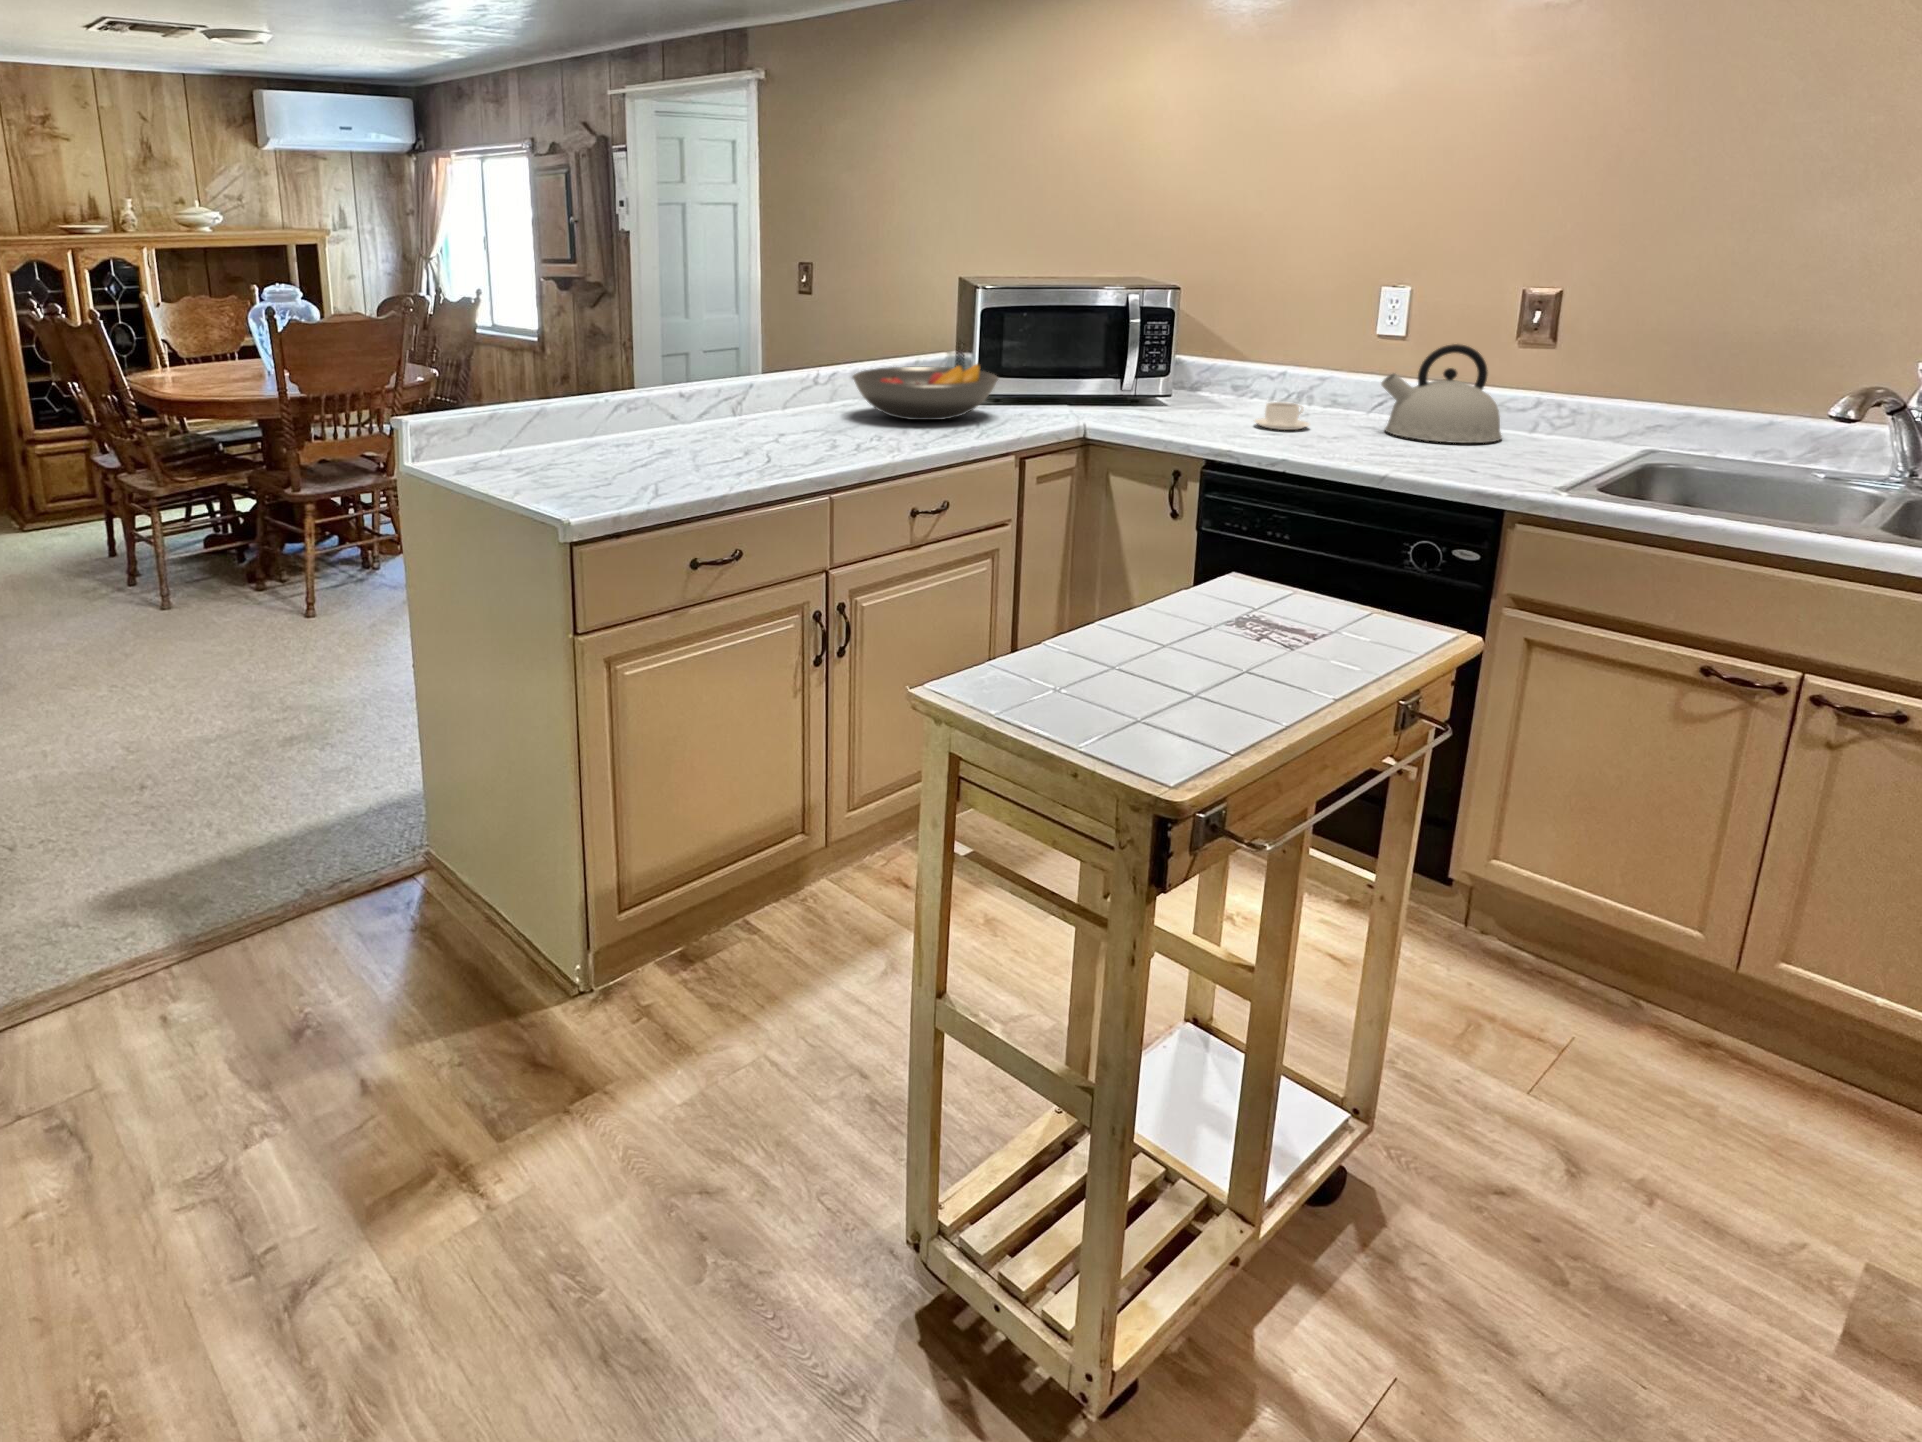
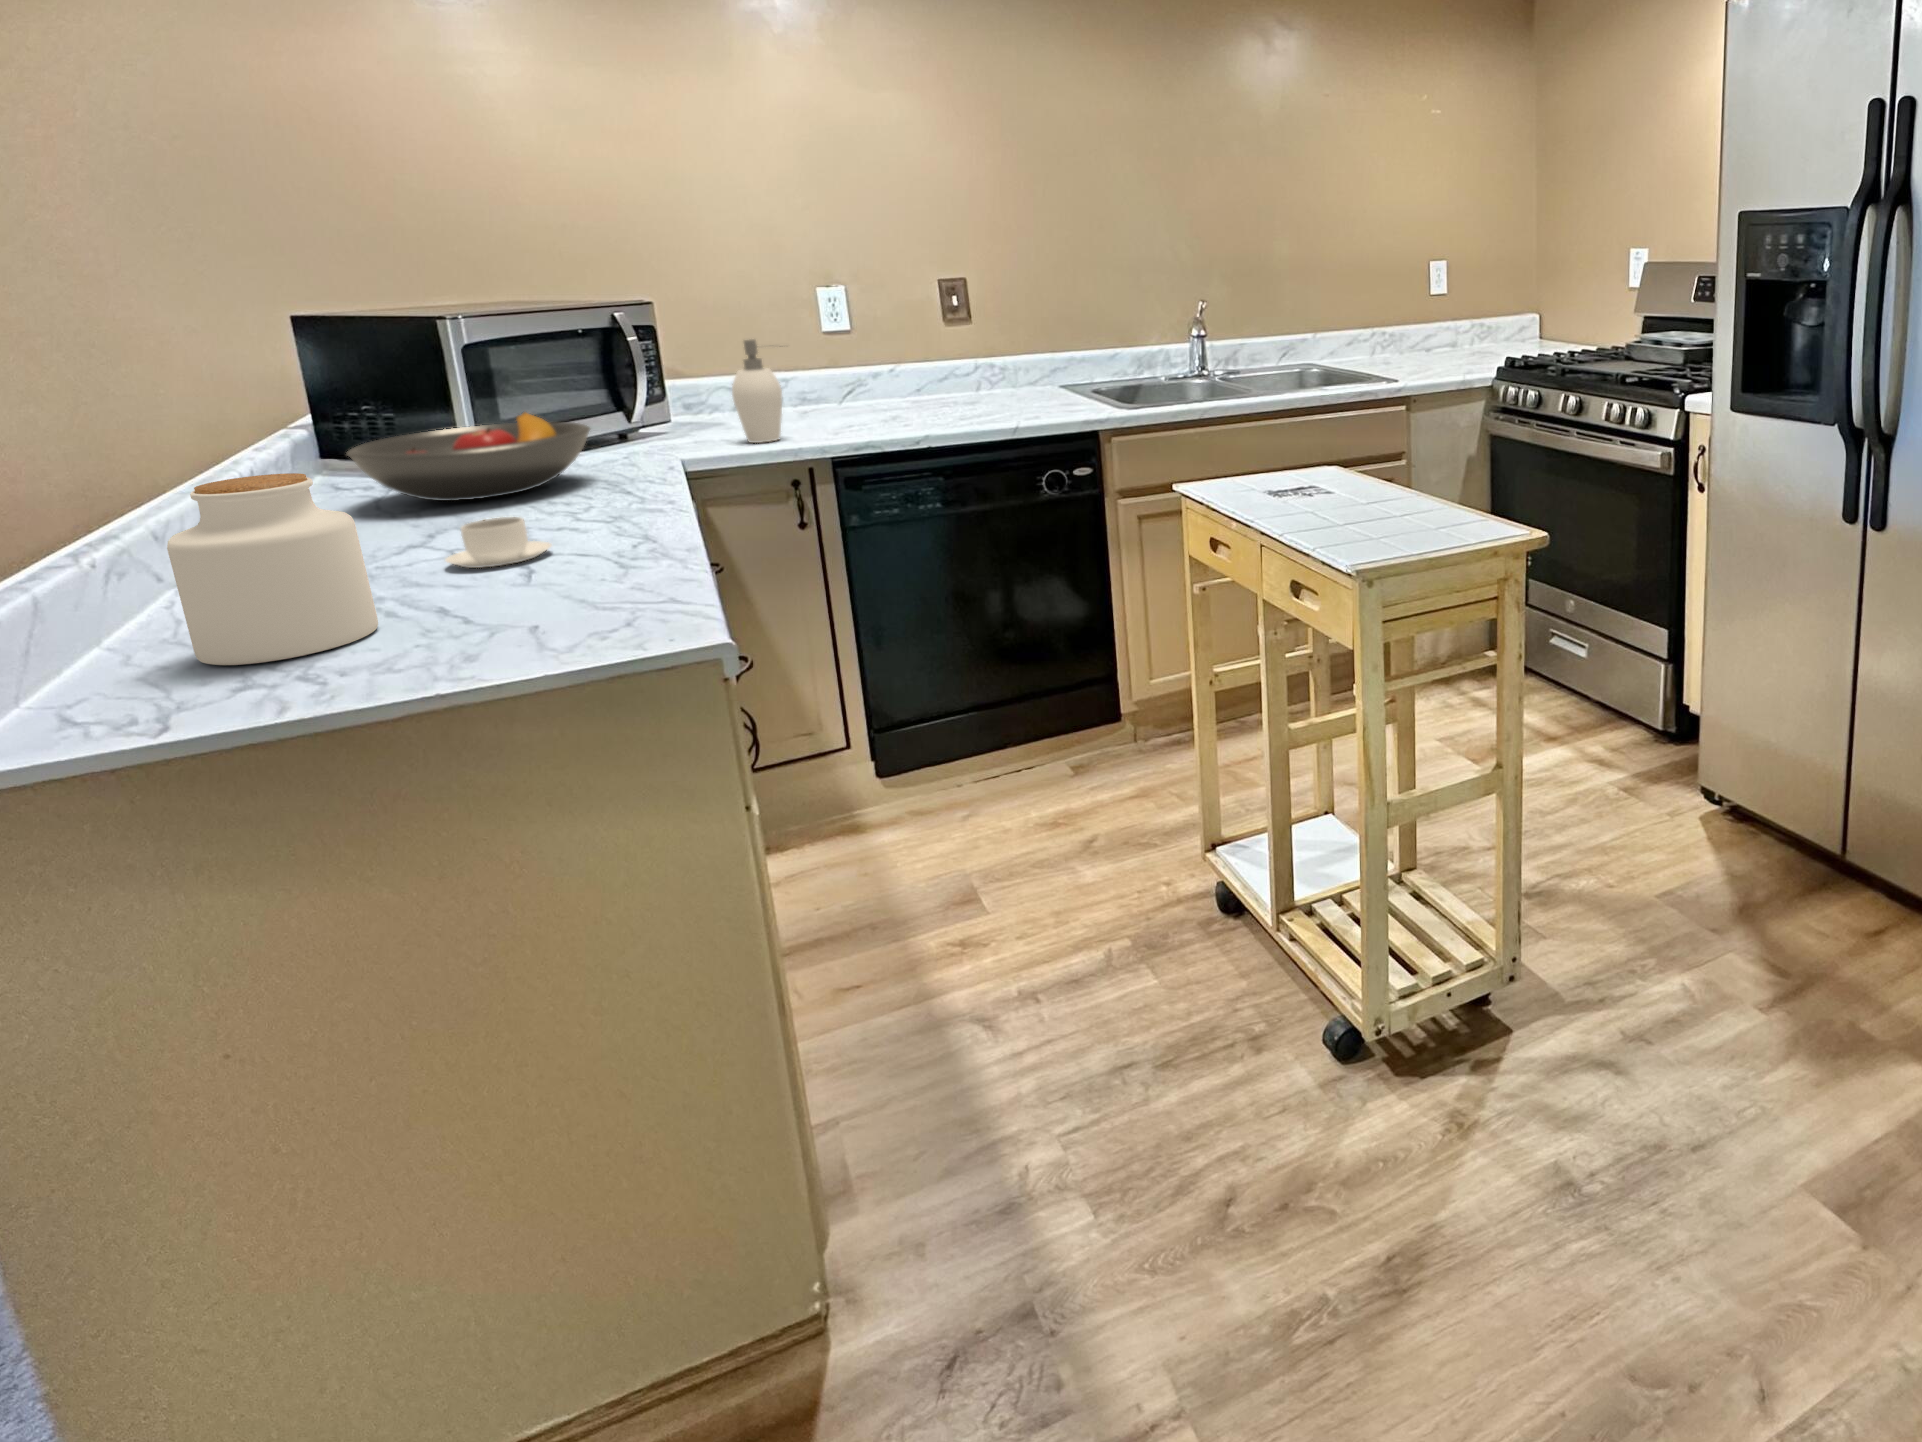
soap dispenser: none [1159,331,1207,429] -> present [732,339,782,443]
kettle: present [1381,344,1502,443] -> none [894,327,986,409]
jar: none [545,368,622,467] -> present [167,473,378,665]
coffee cup: present [1255,402,1309,430] -> present [446,517,551,568]

